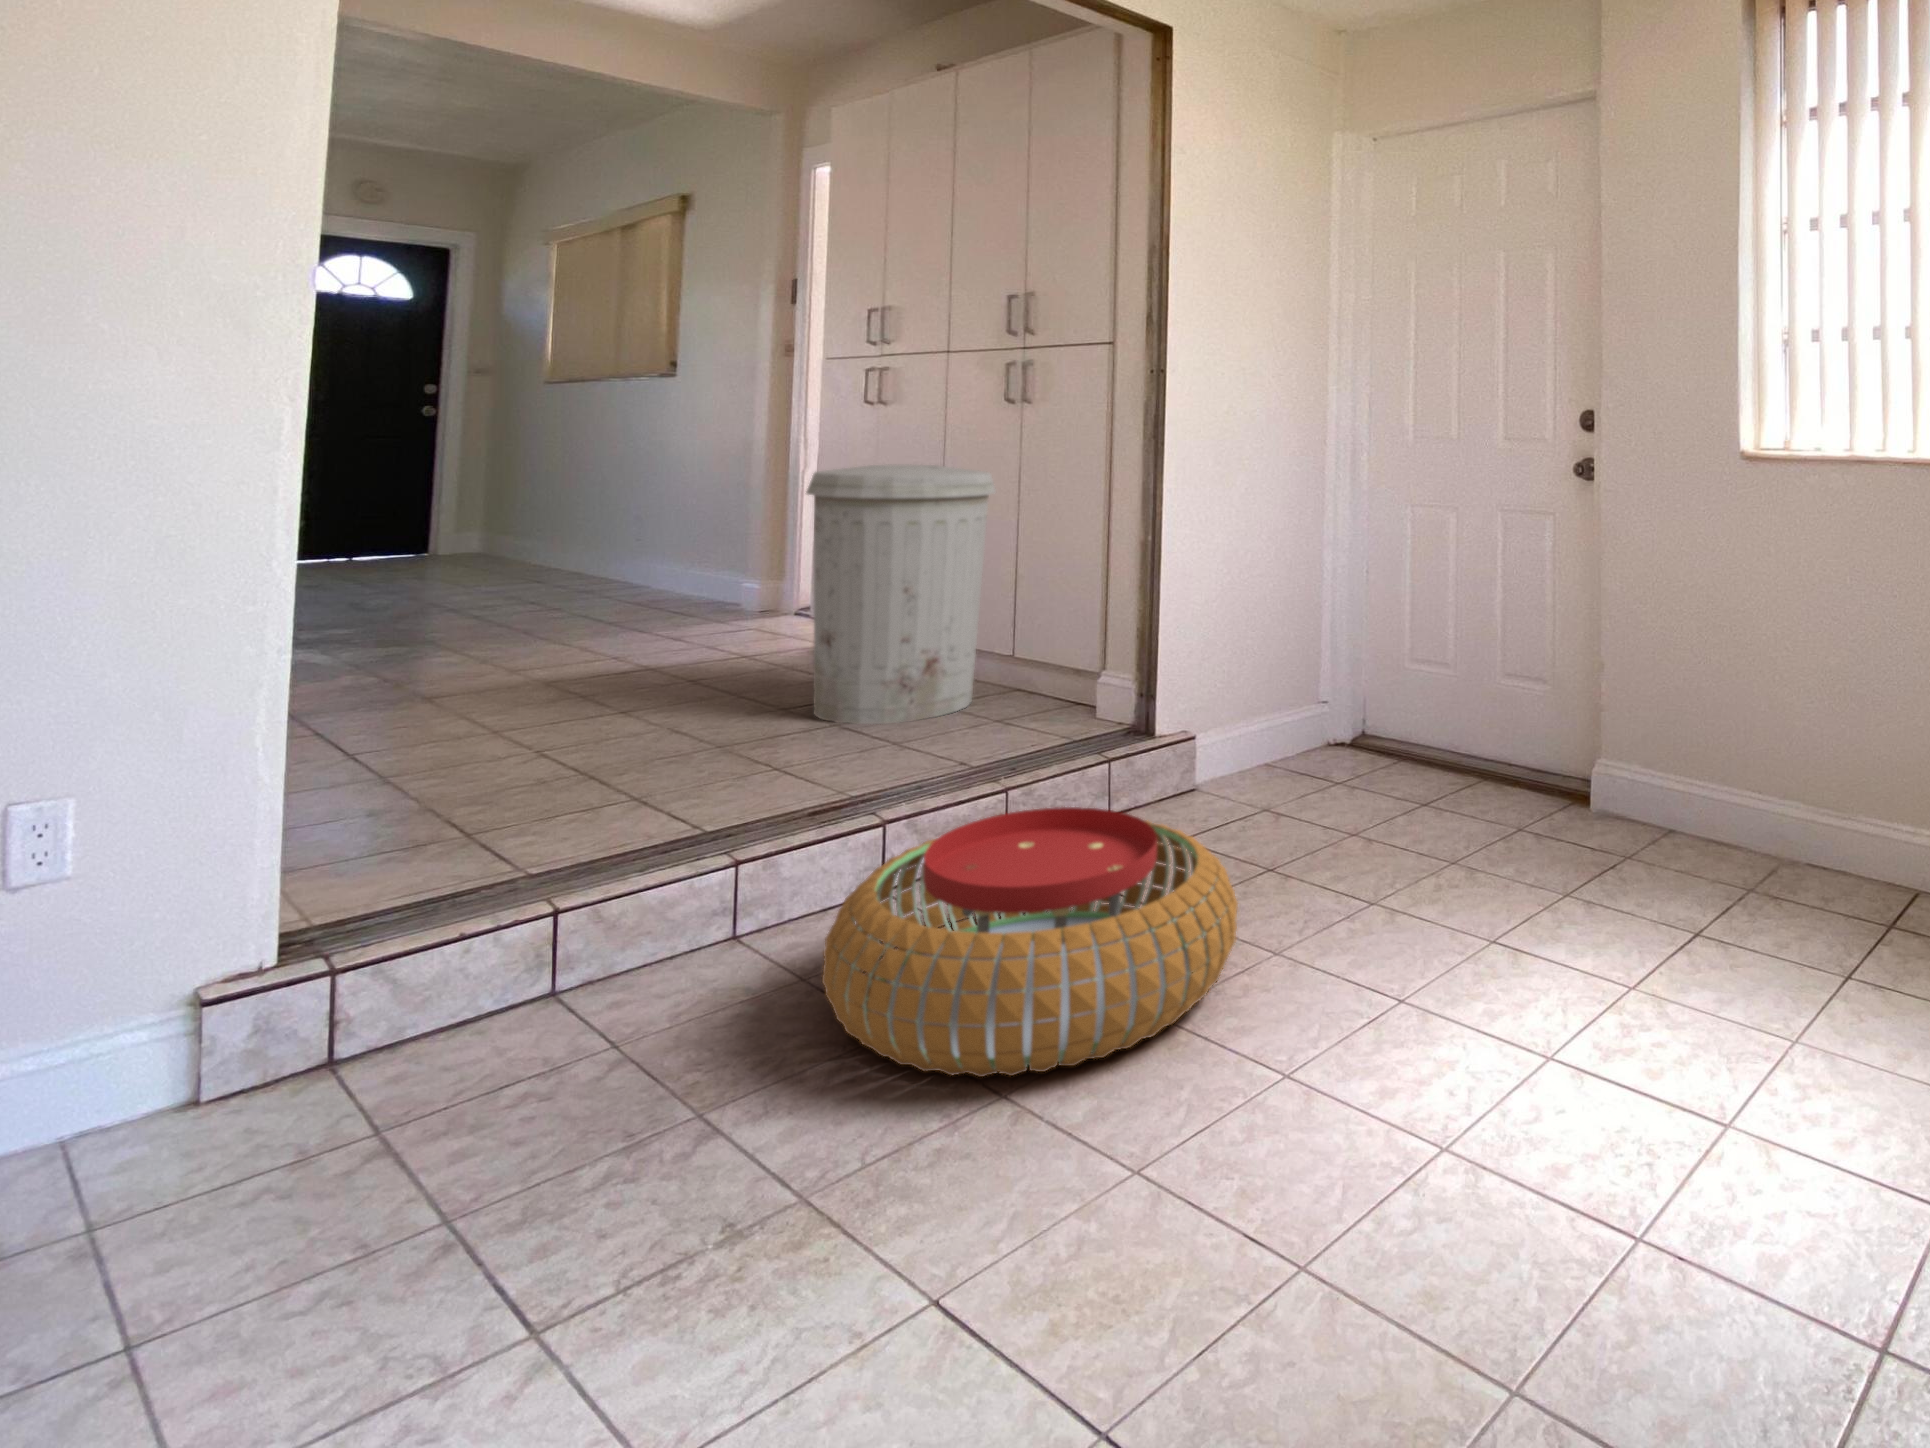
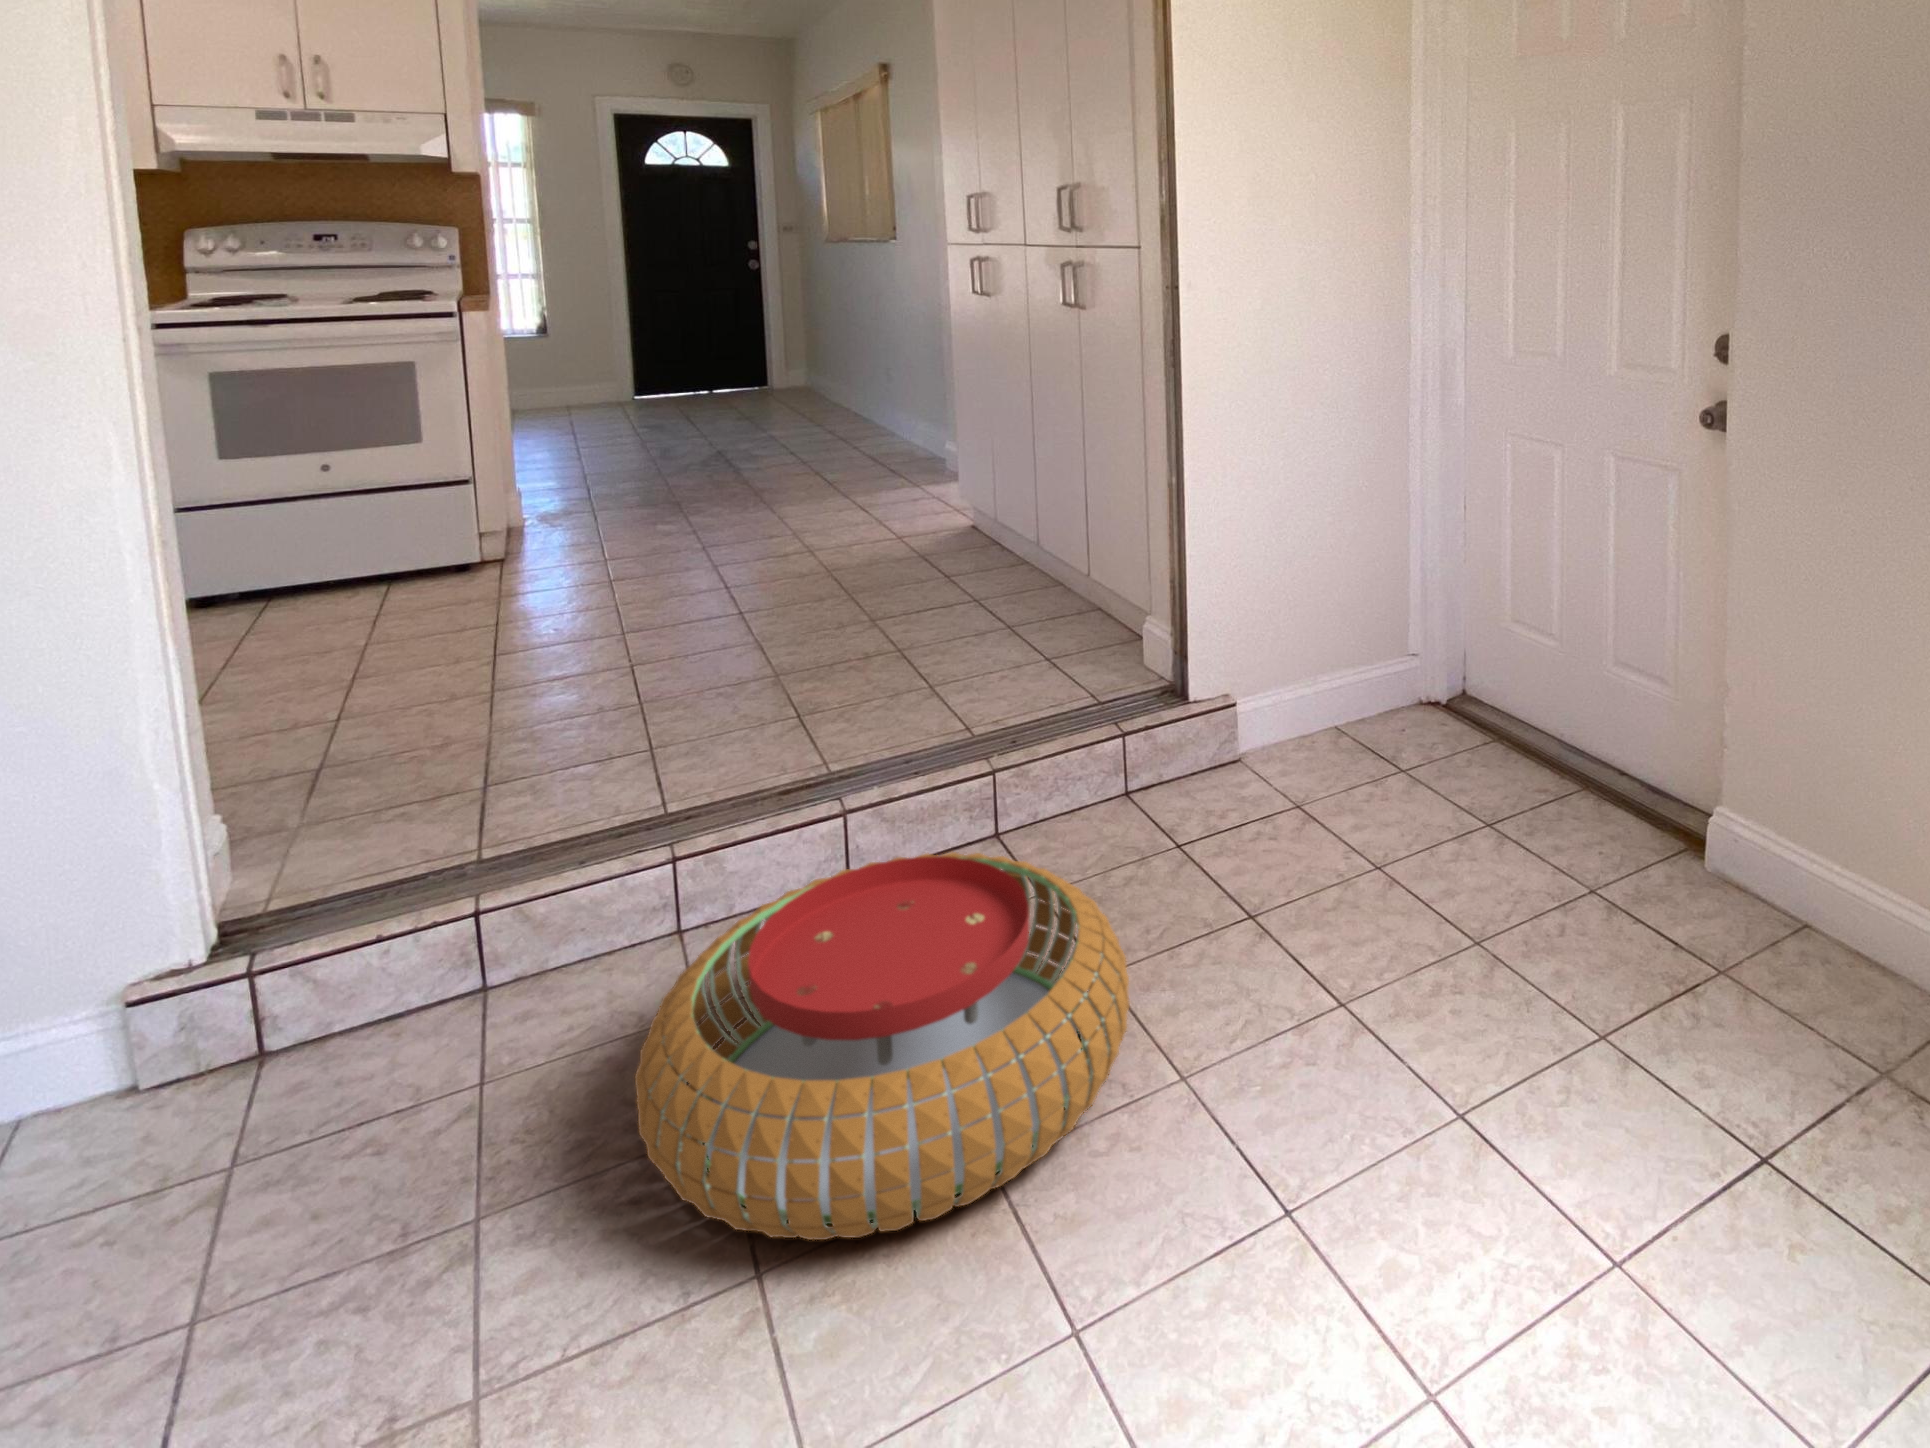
trash can: present [807,465,996,724] -> none [860,373,1056,651]

